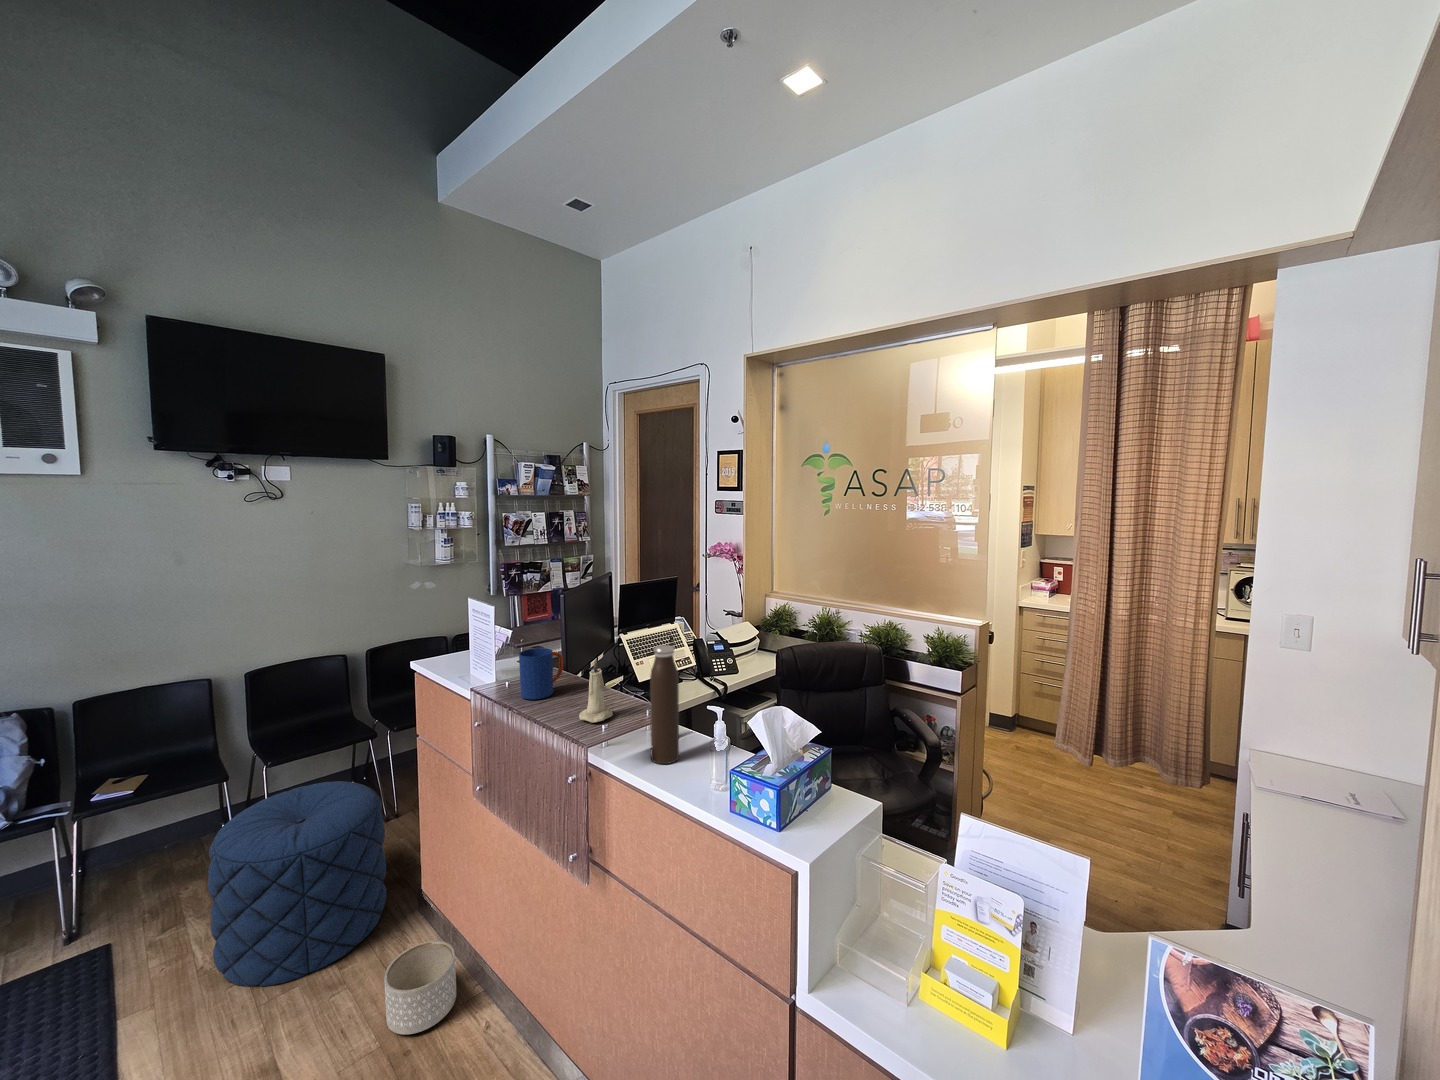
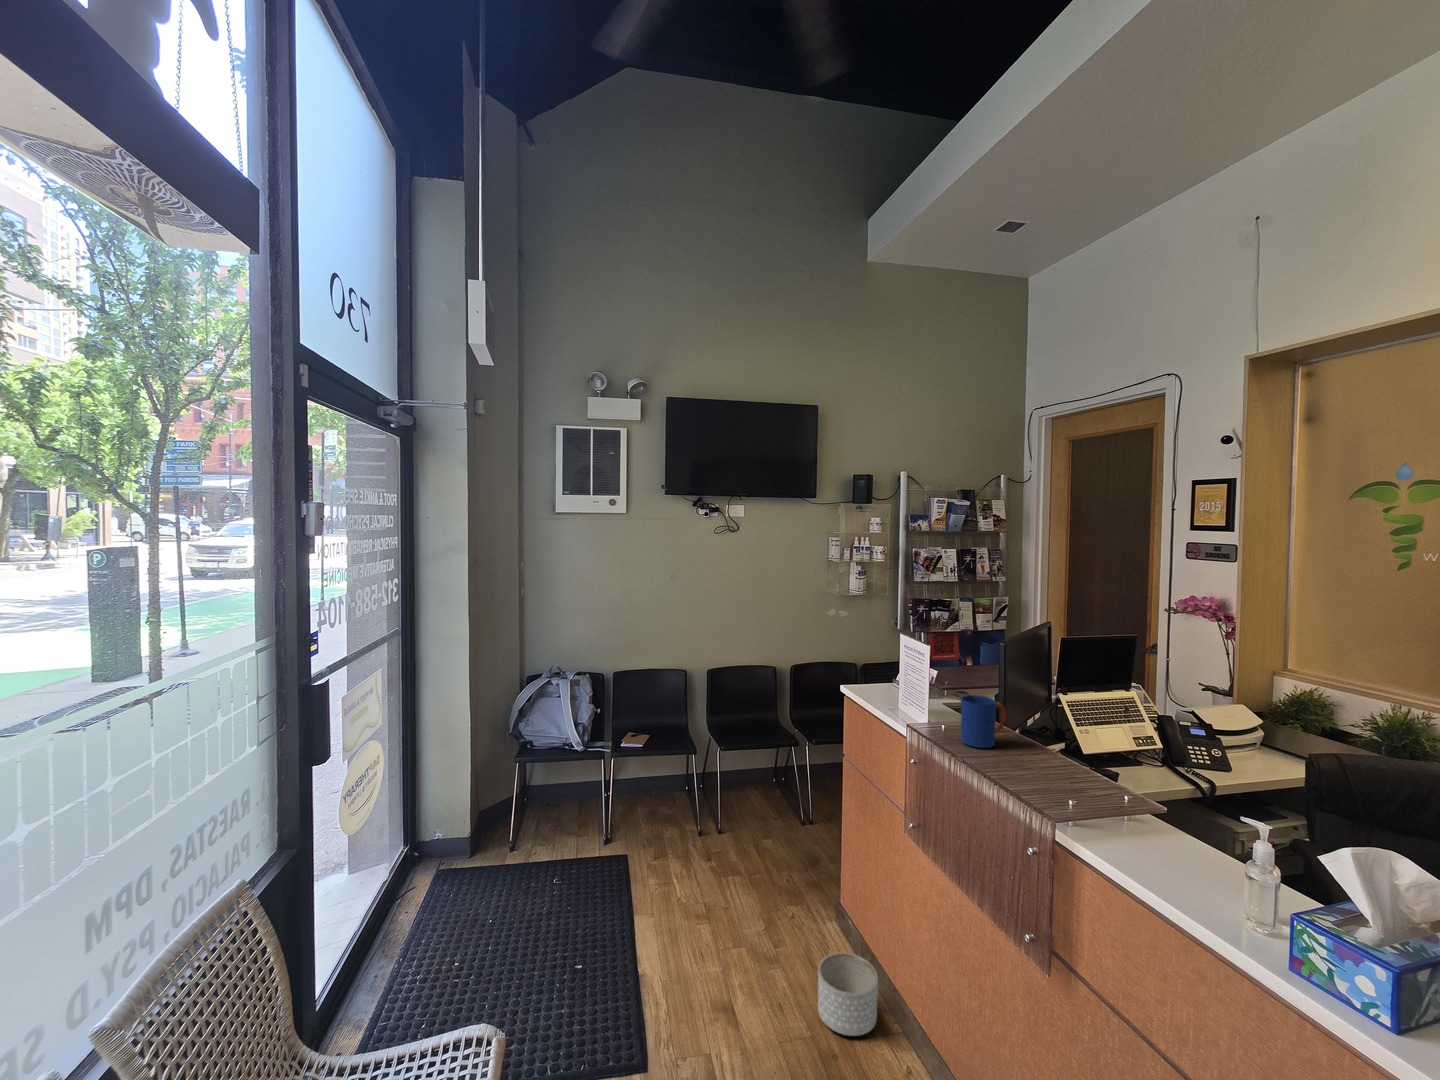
water bottle: present [650,645,679,764] -> none [1127,719,1168,857]
candle: present [579,659,613,723] -> none [1031,718,1071,787]
pouf: present [208,781,386,986] -> none [692,777,812,940]

